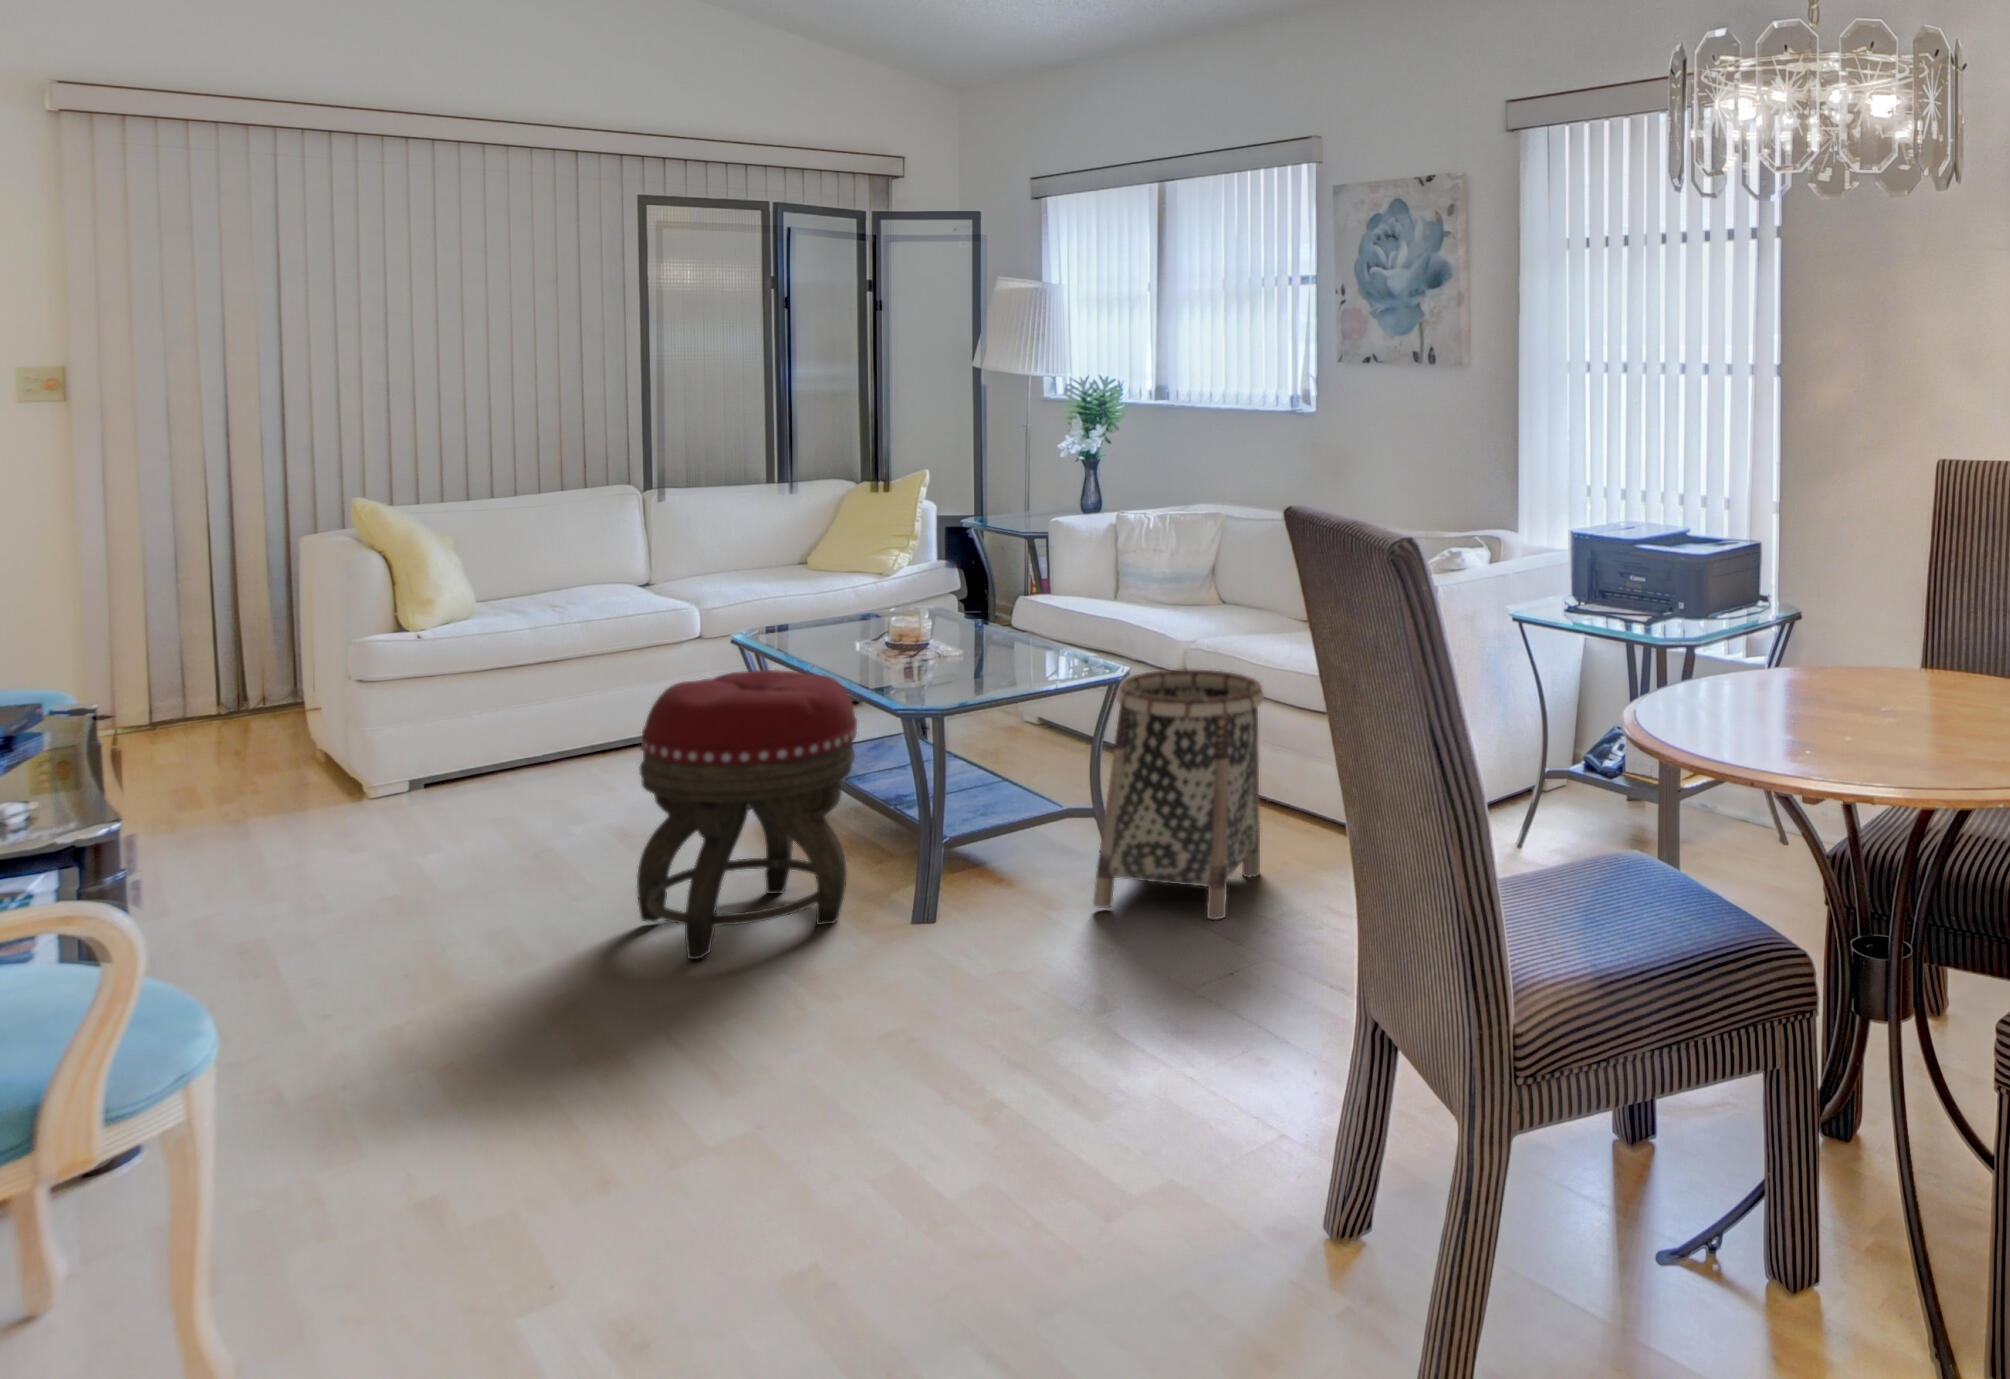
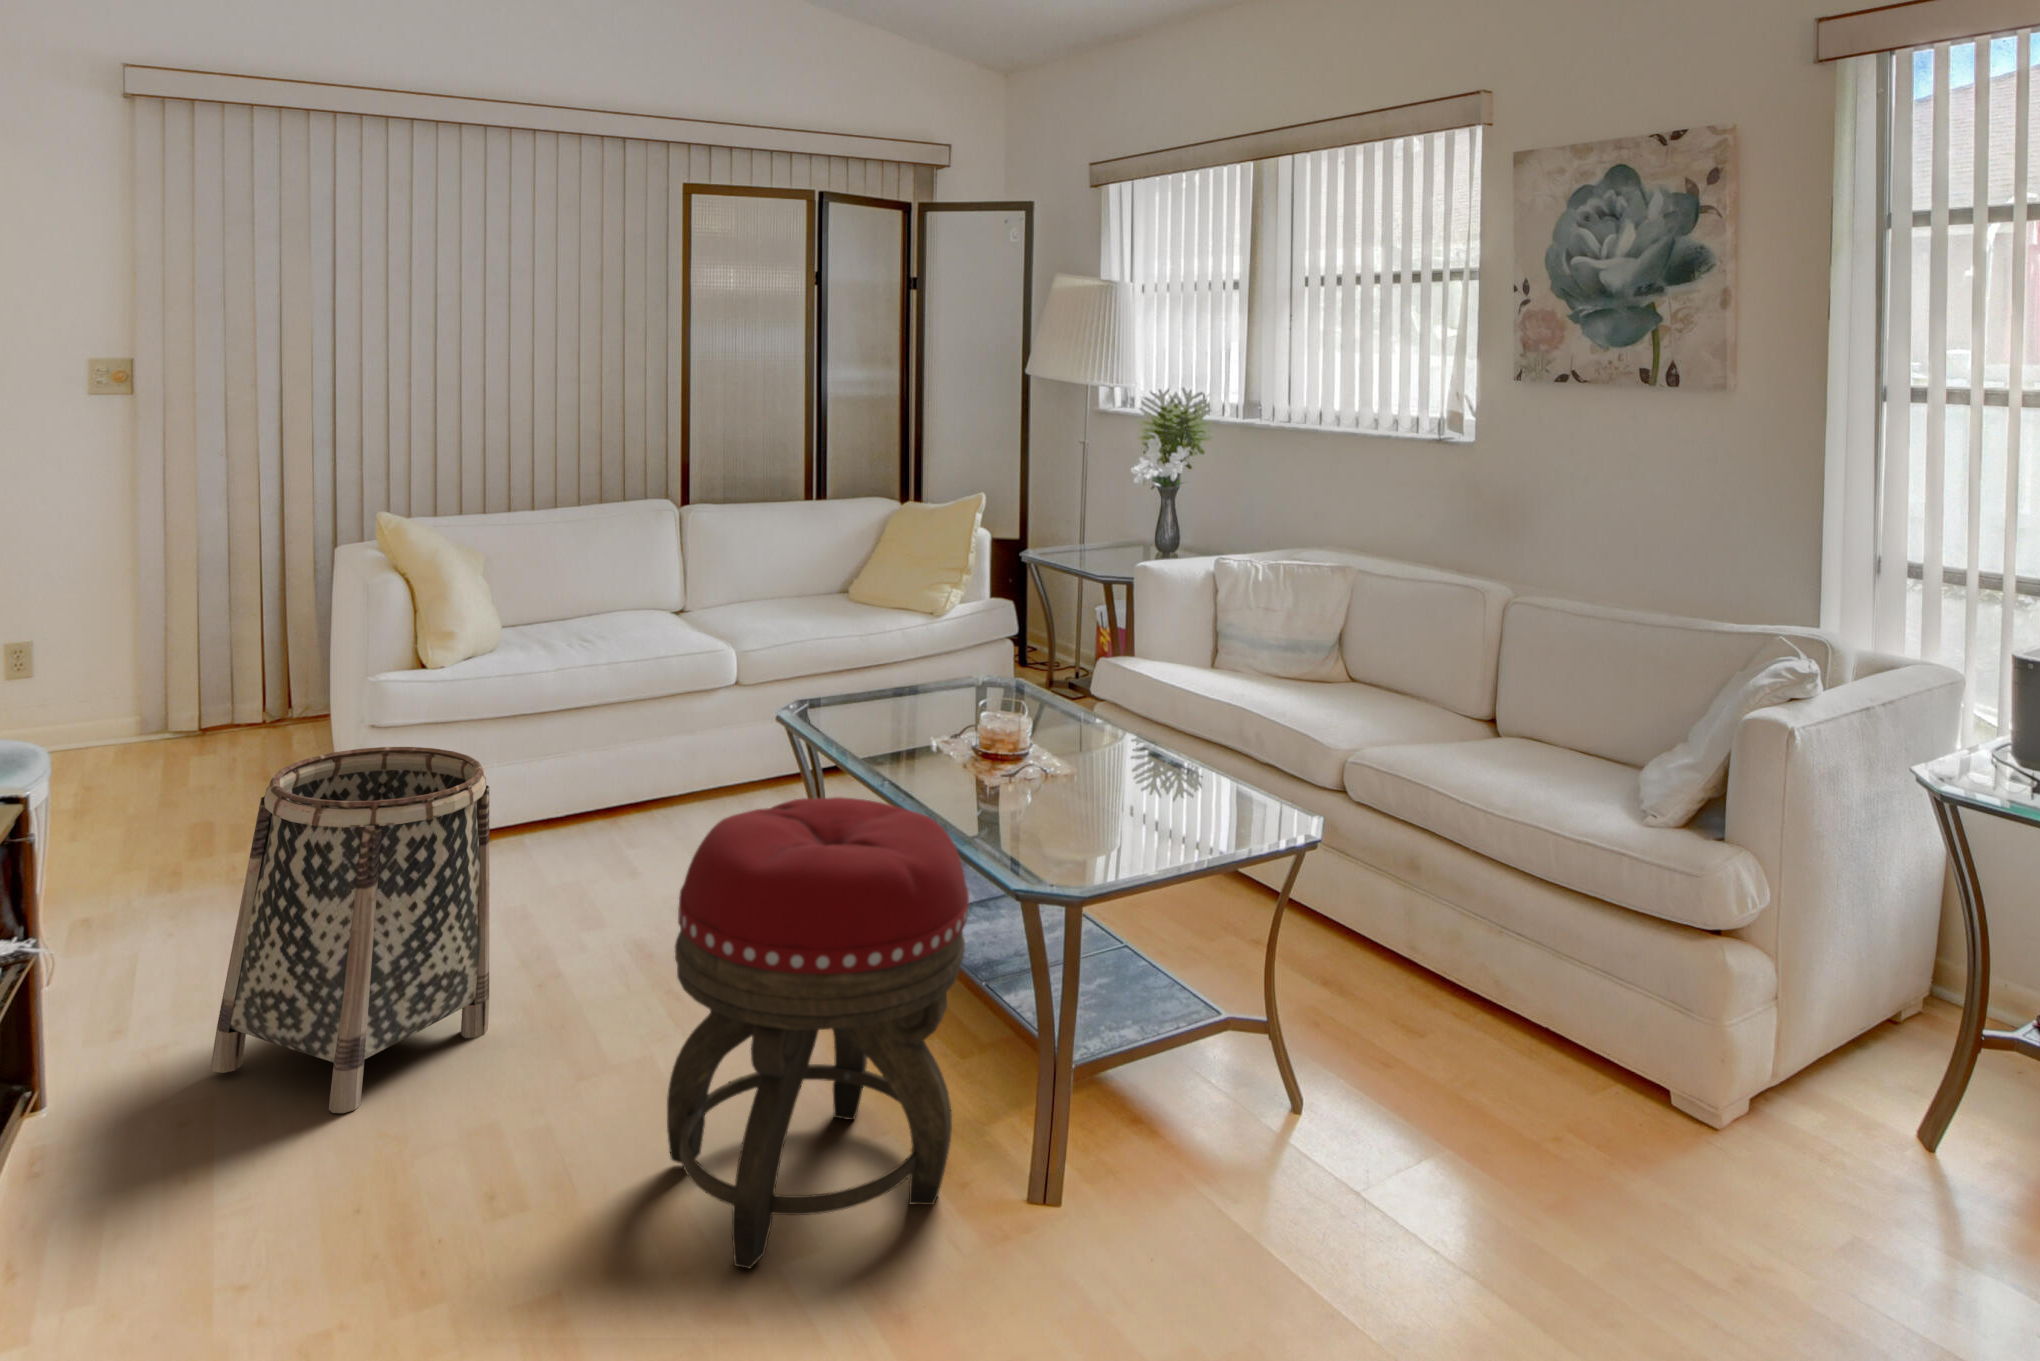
basket: present [1093,669,1264,919] -> present [211,747,489,1113]

